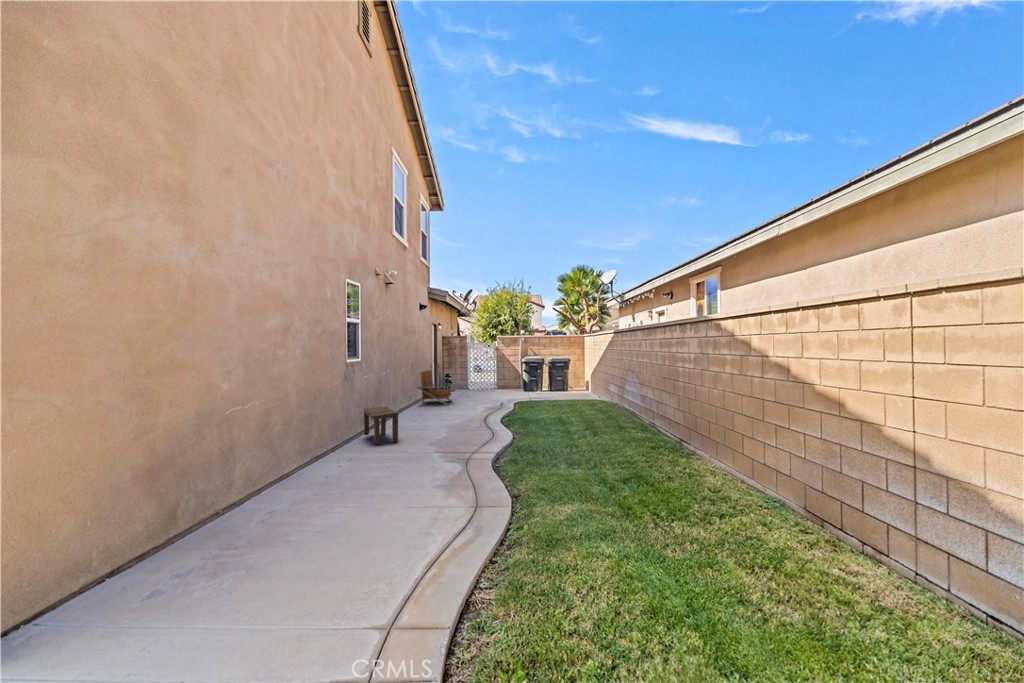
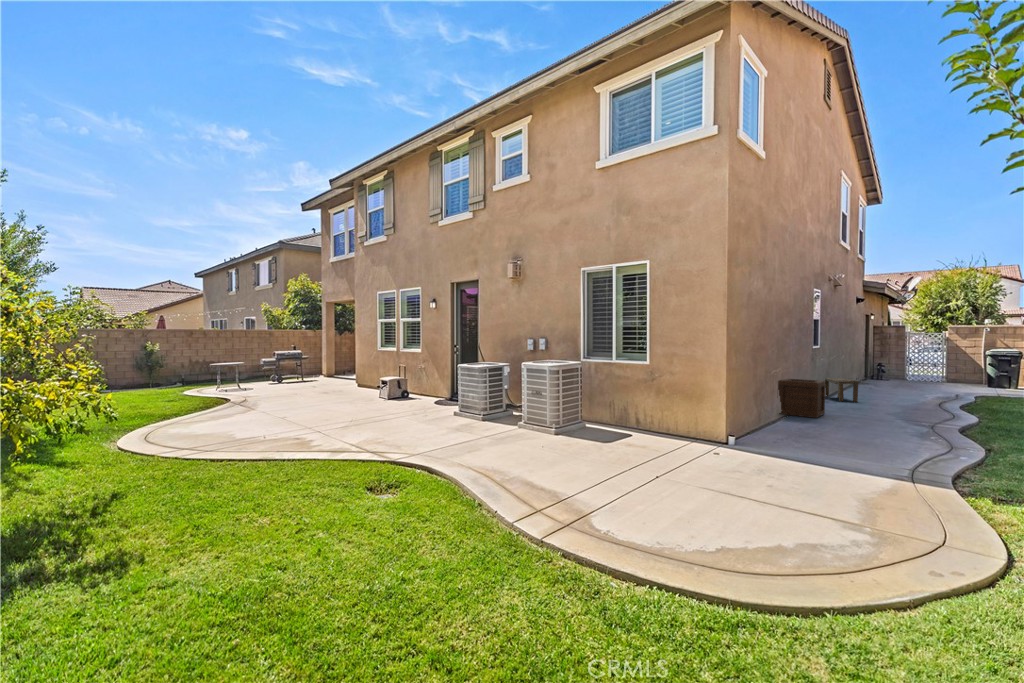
lounge chair: present [417,370,452,407] -> none [855,357,892,390]
wooden crate: none [199,439,310,530] -> present [778,378,825,418]

